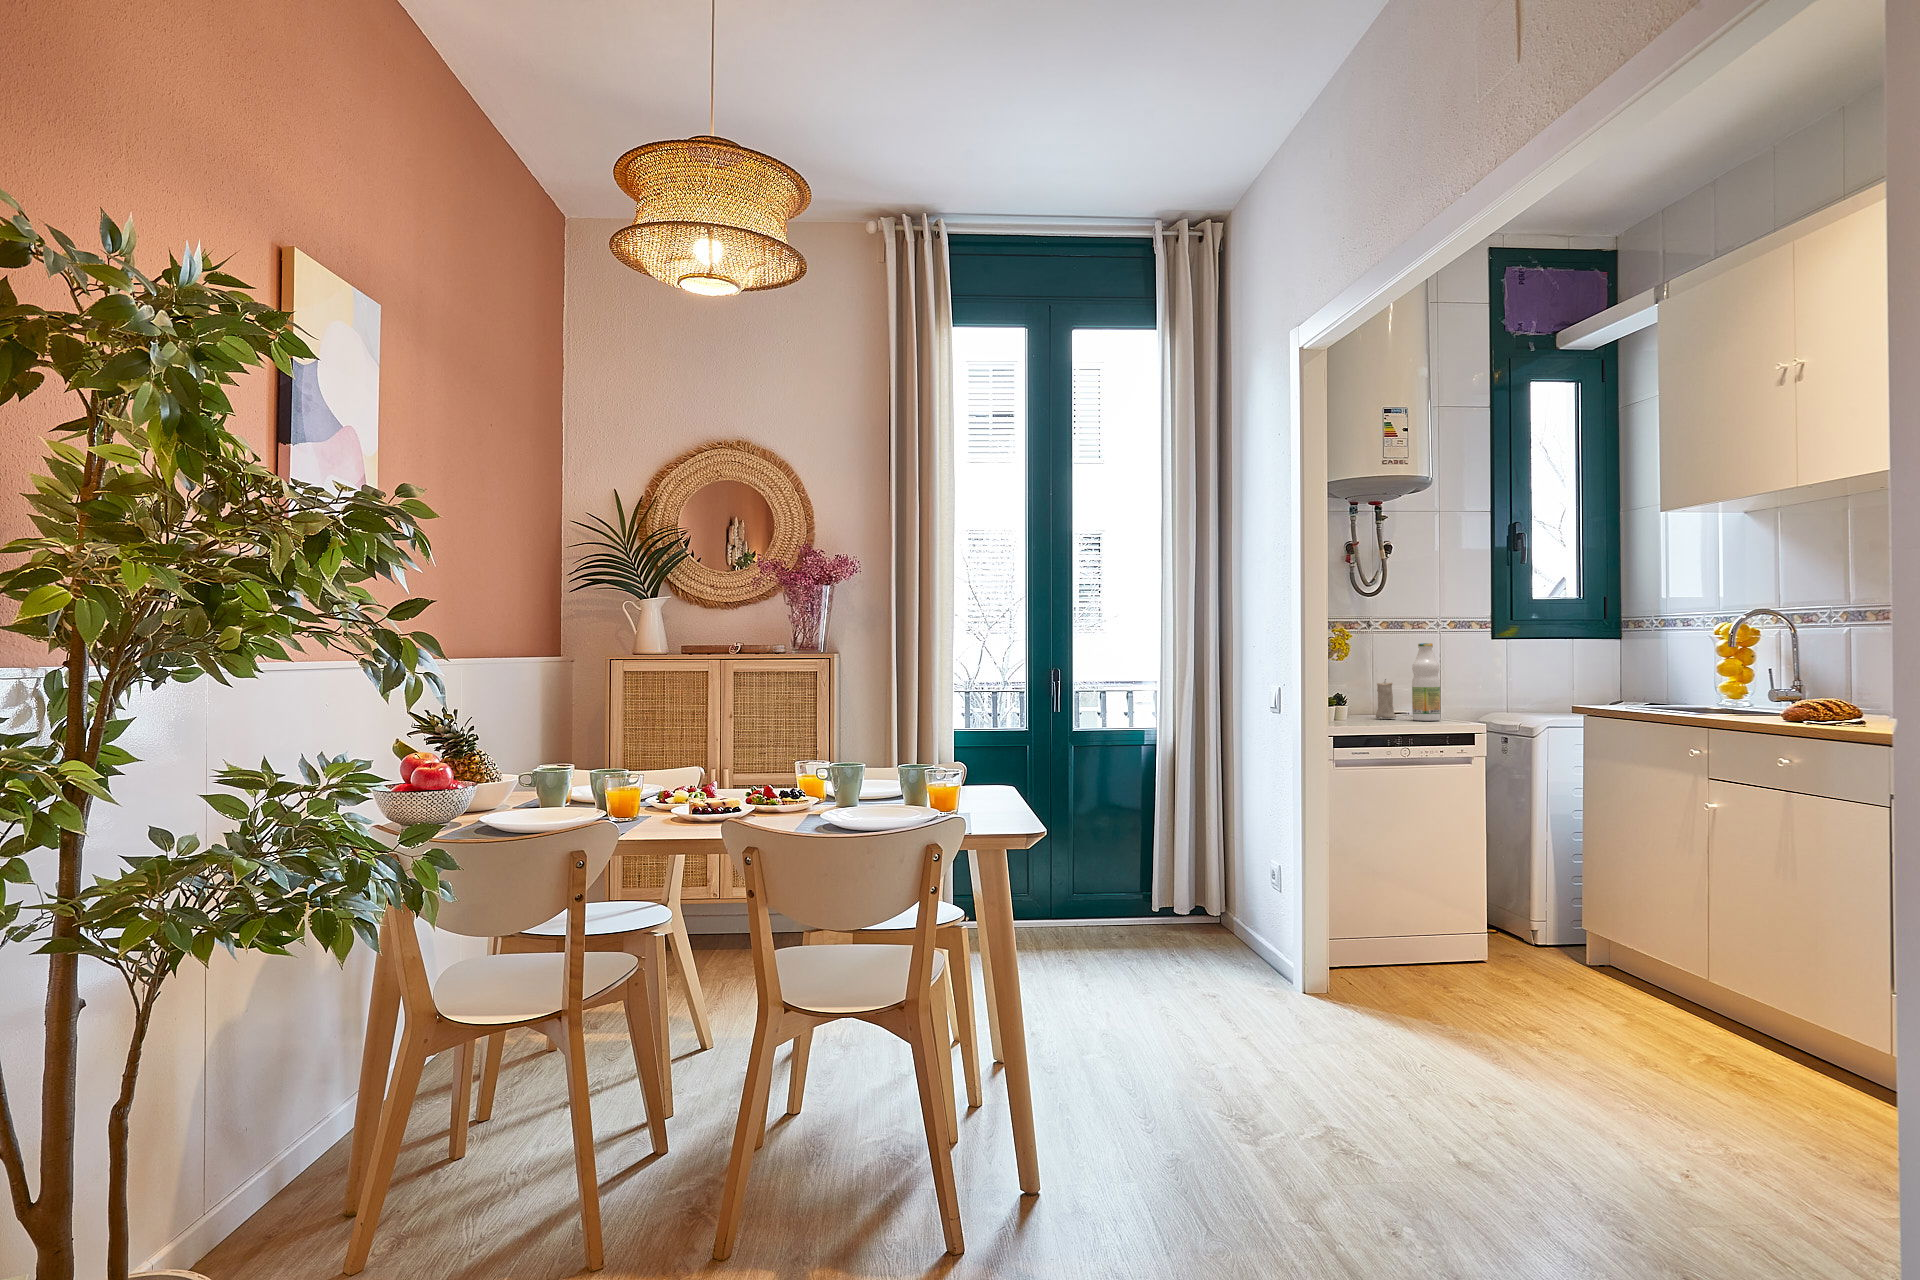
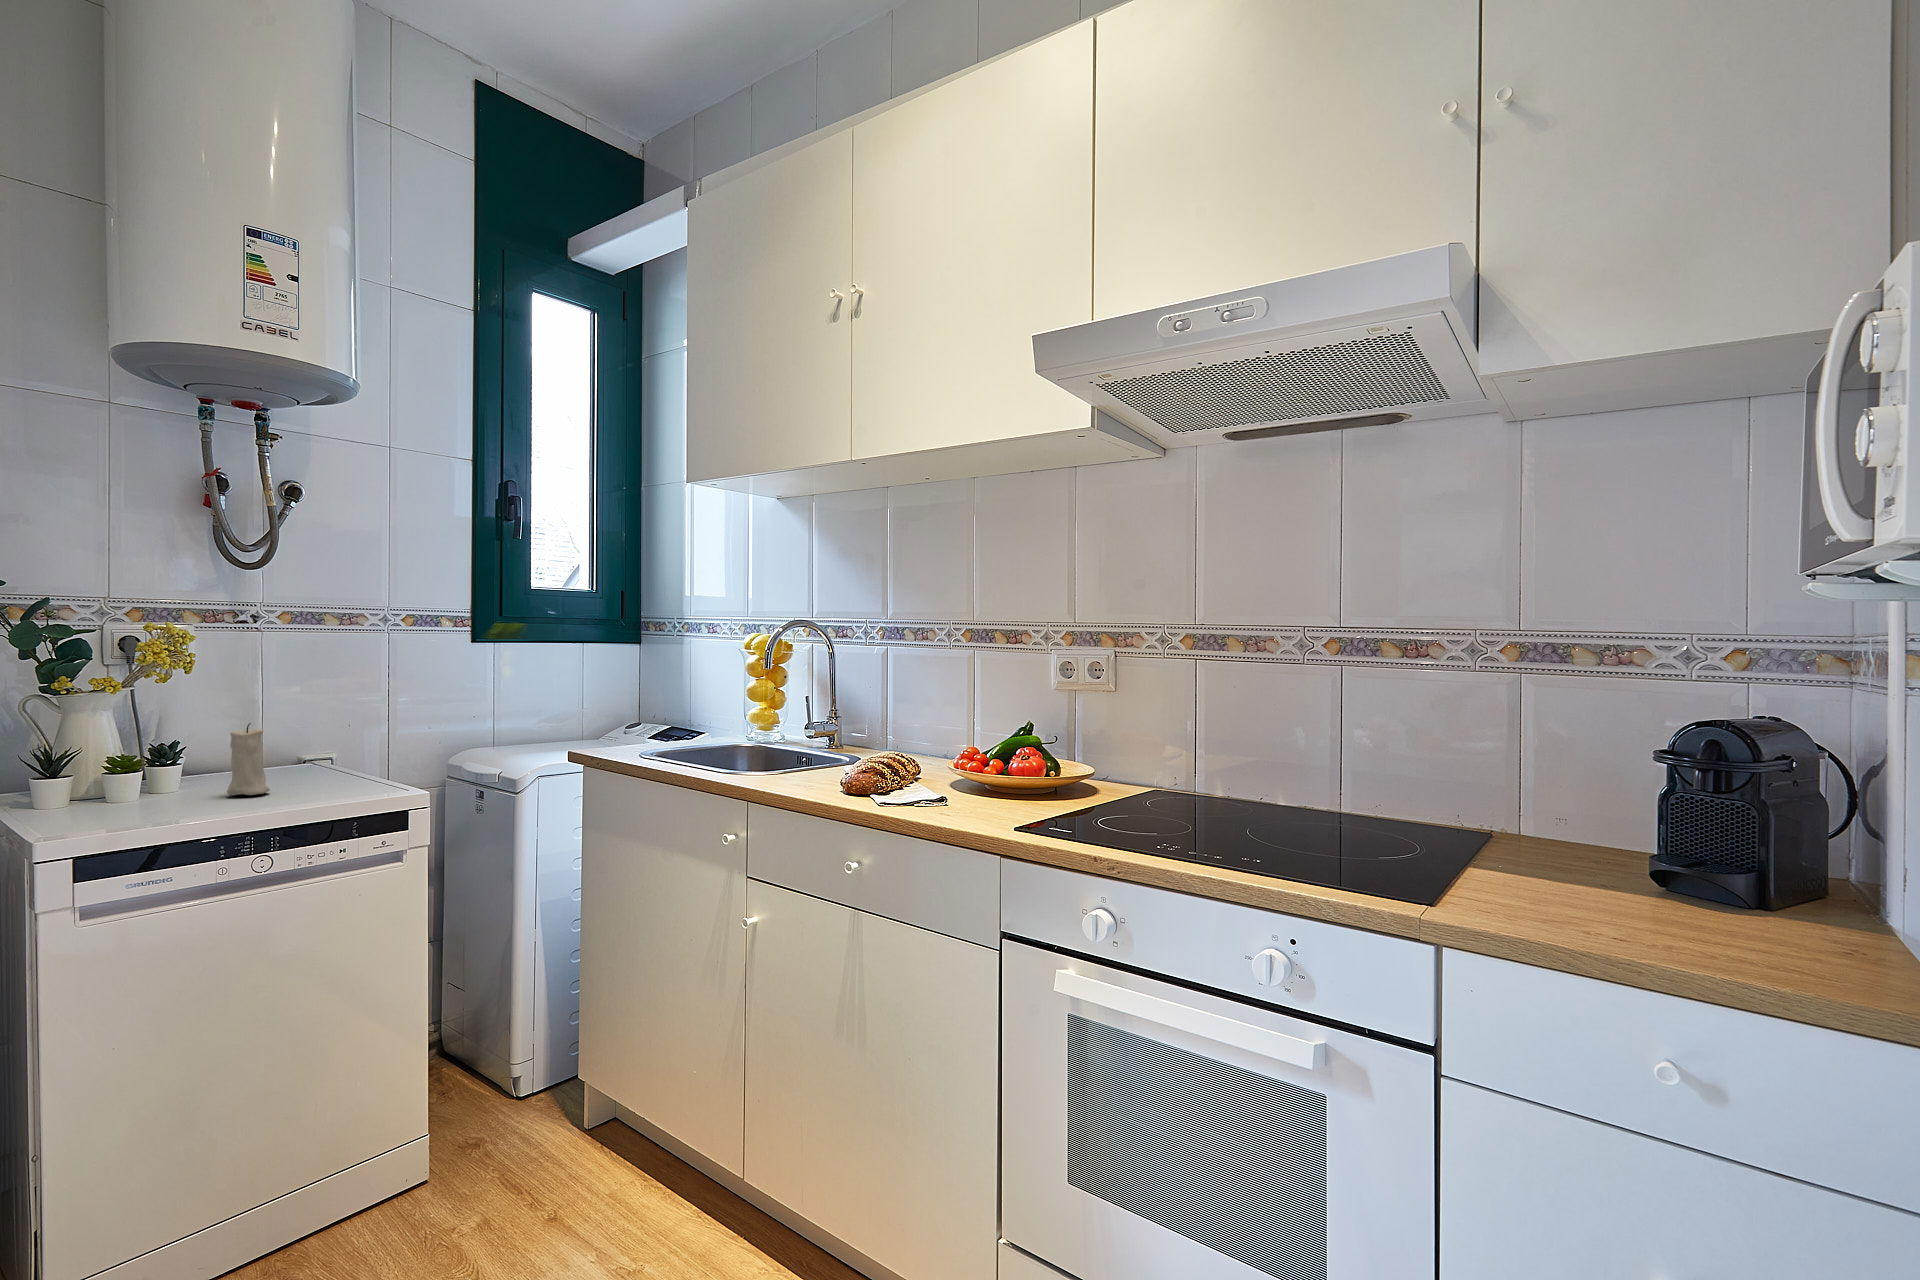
bottle: present [1412,643,1440,721] -> none [296,661,350,798]

